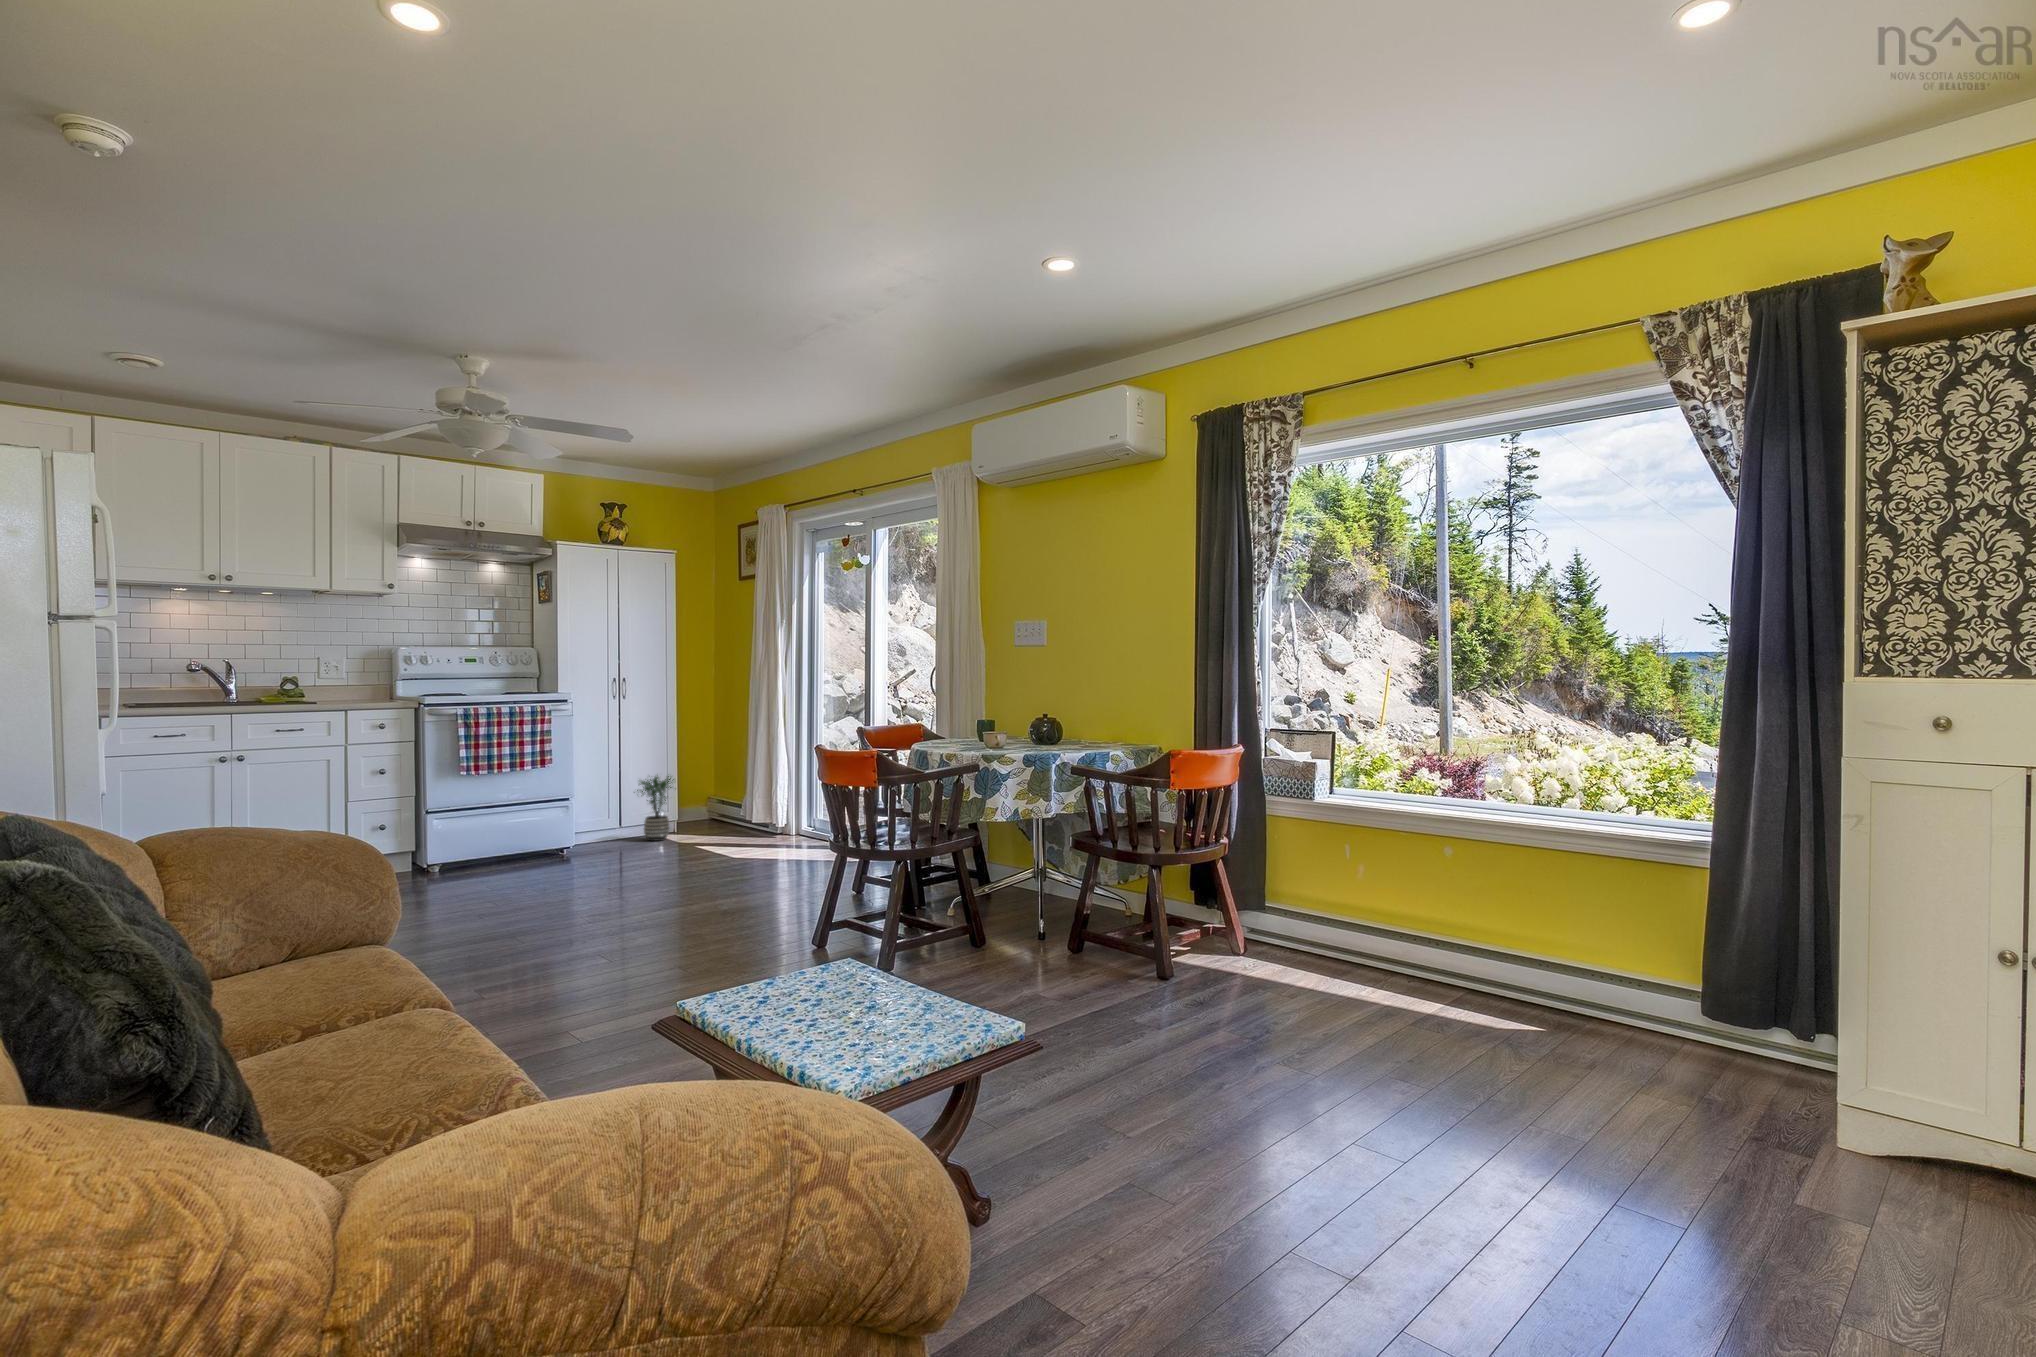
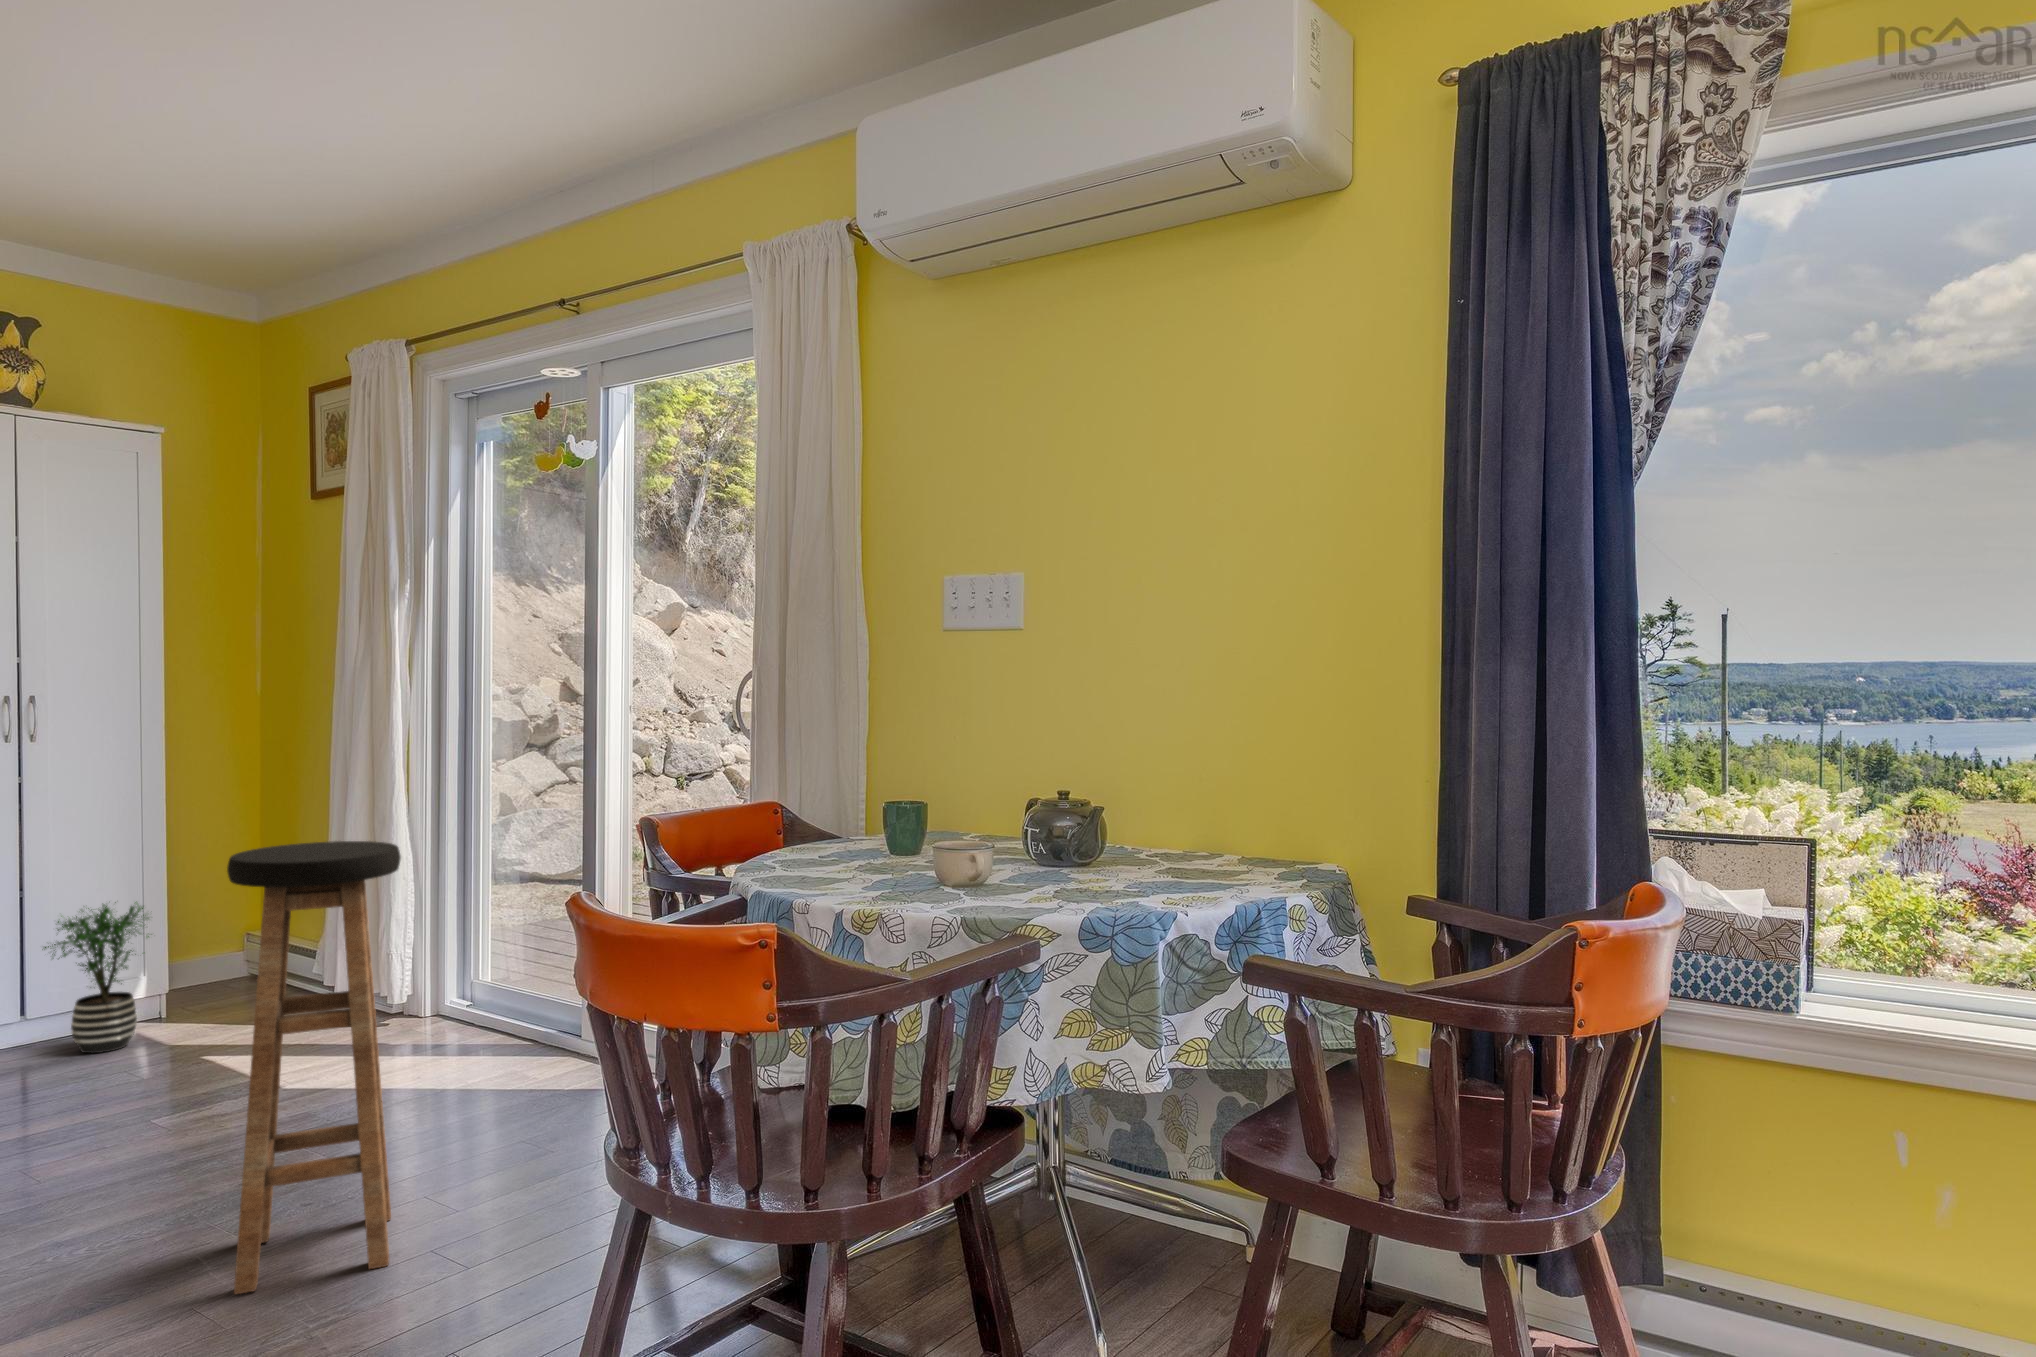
bar stool: none [724,736,785,901] -> present [227,841,401,1294]

